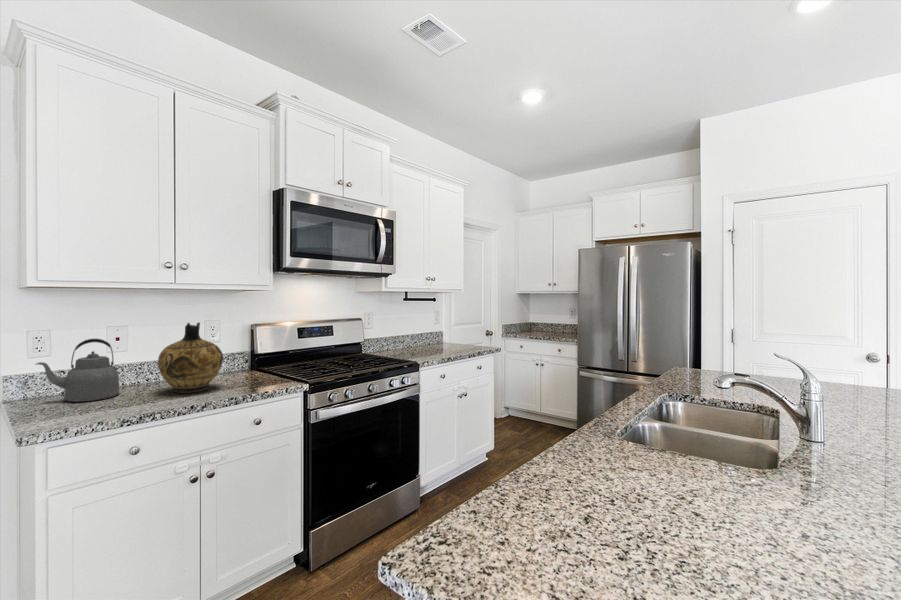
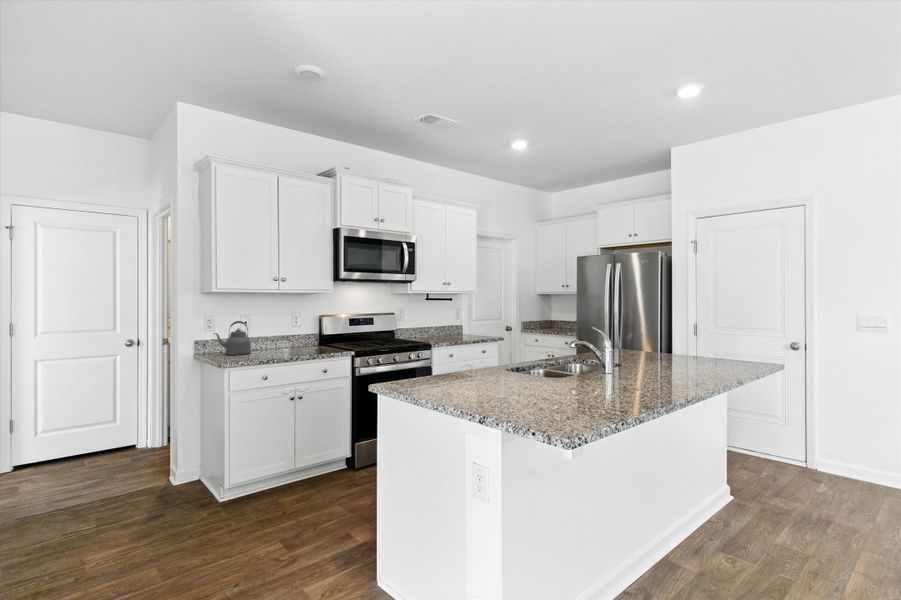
ceramic jug: present [158,323,223,393] -> none [271,312,305,353]

